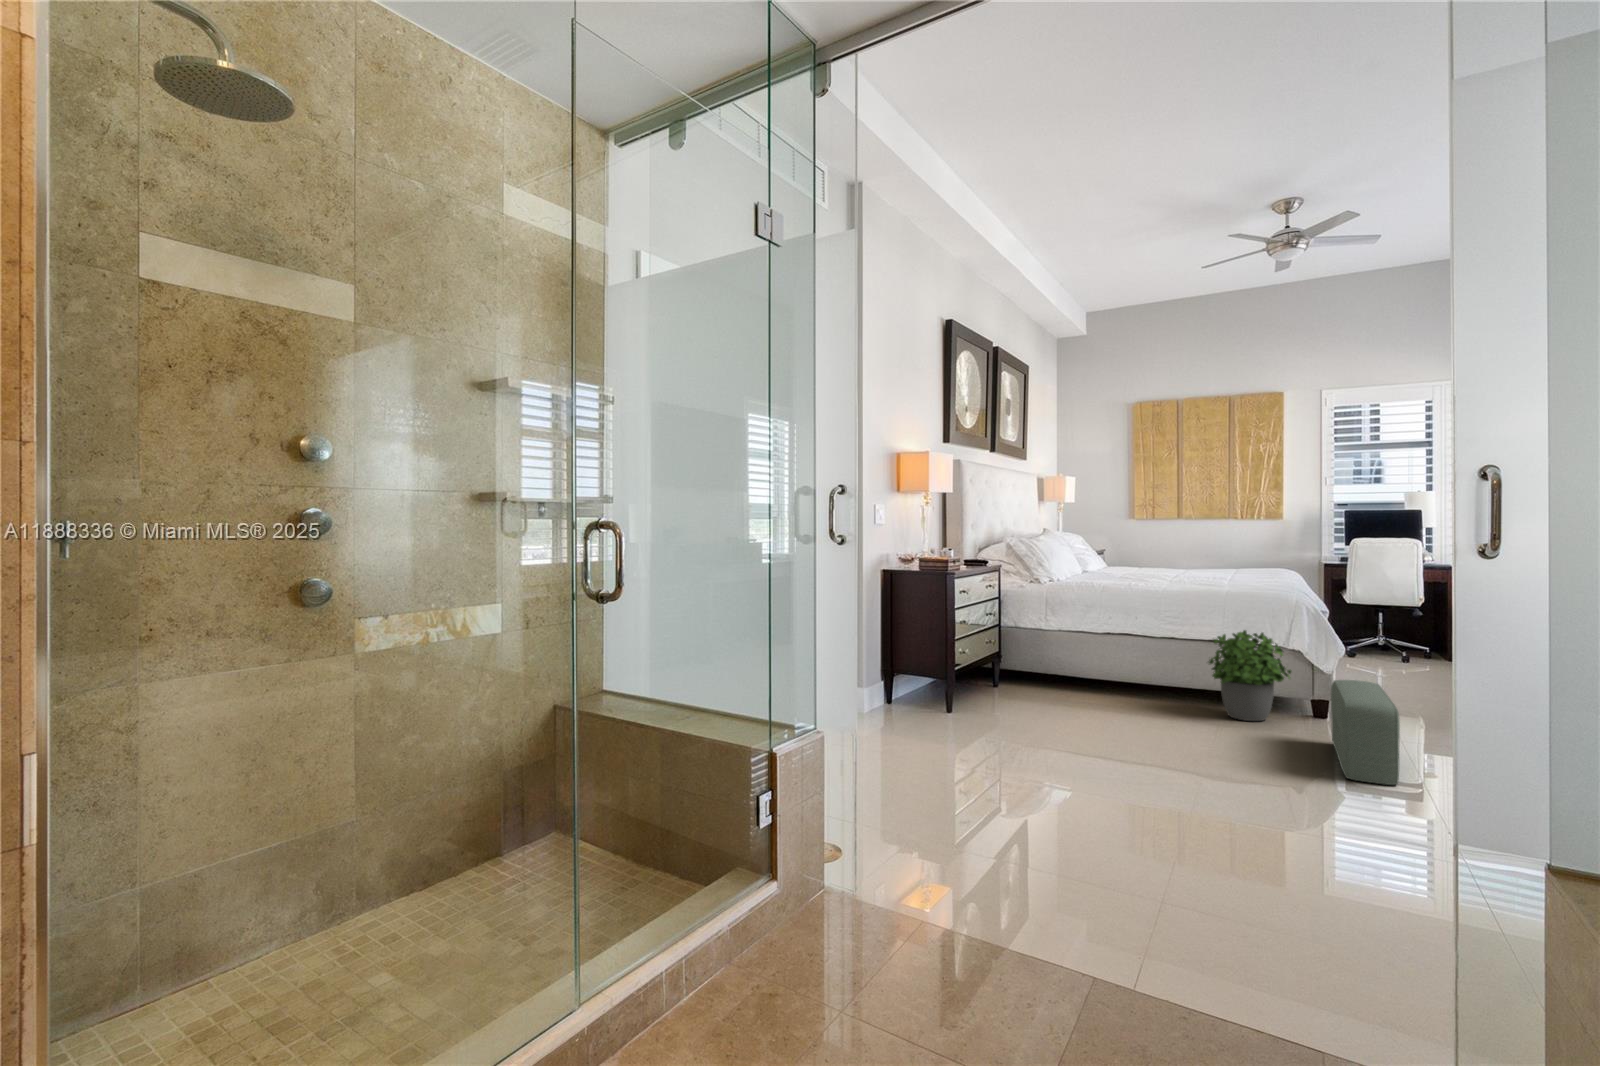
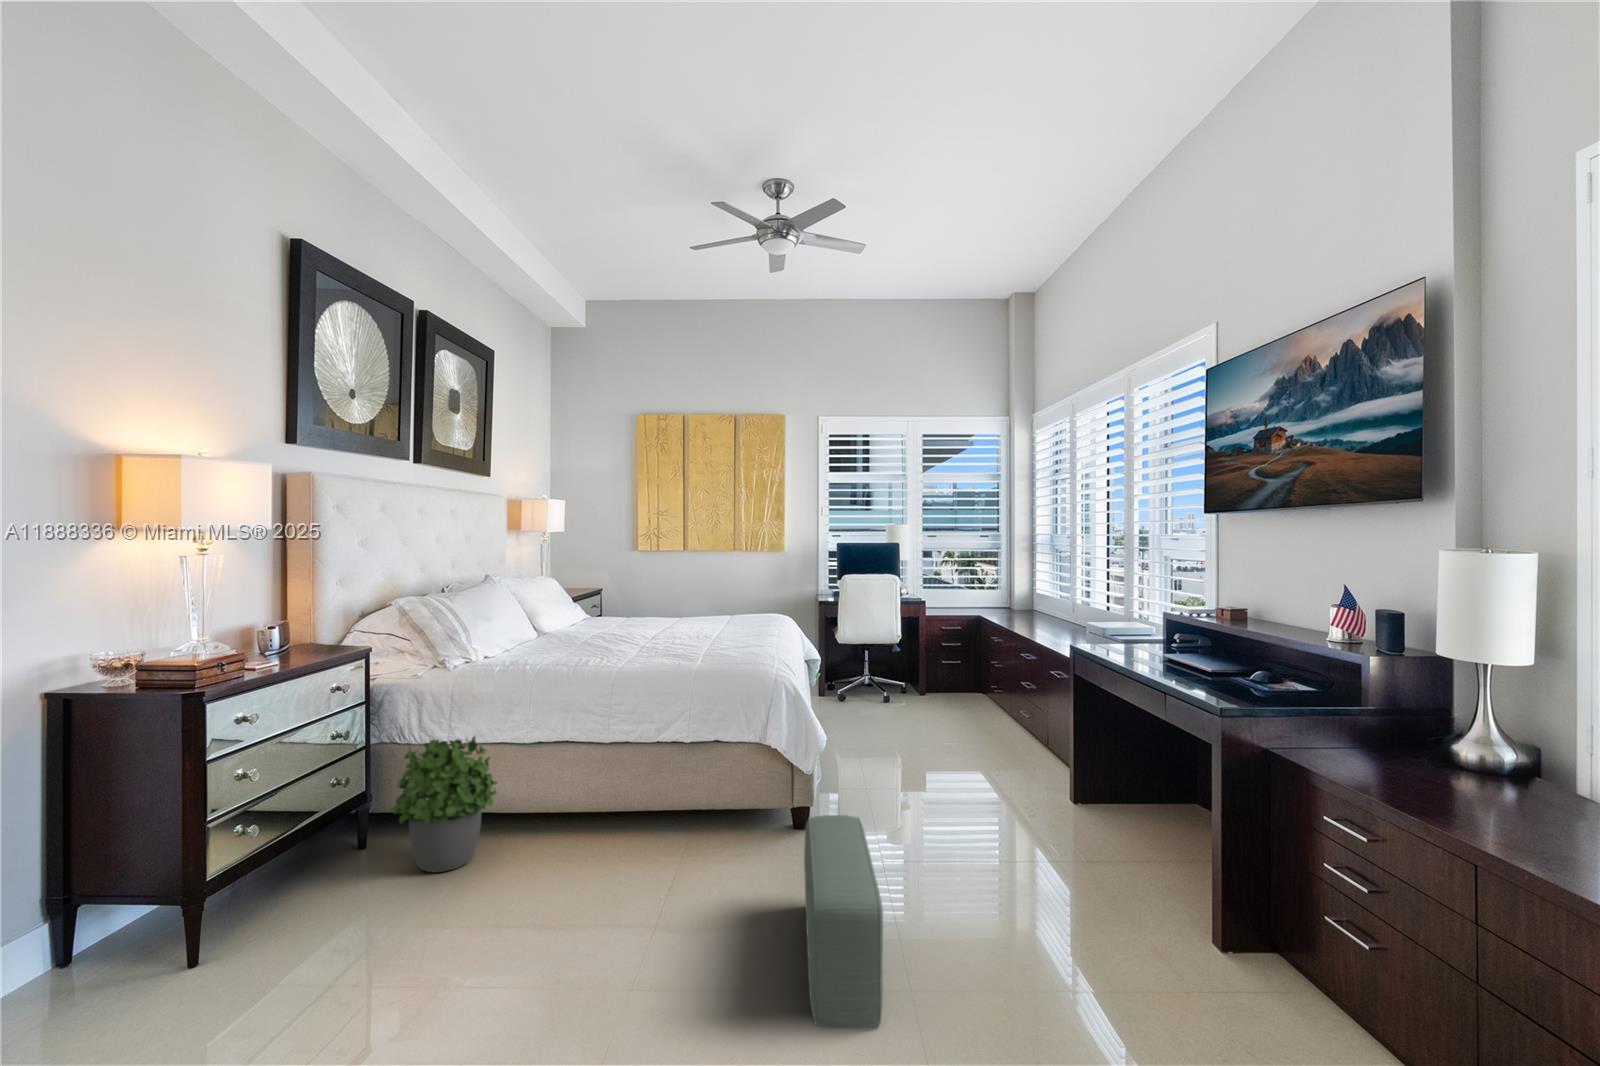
potted plant: present [1209,630,1291,721] -> present [391,736,497,872]

